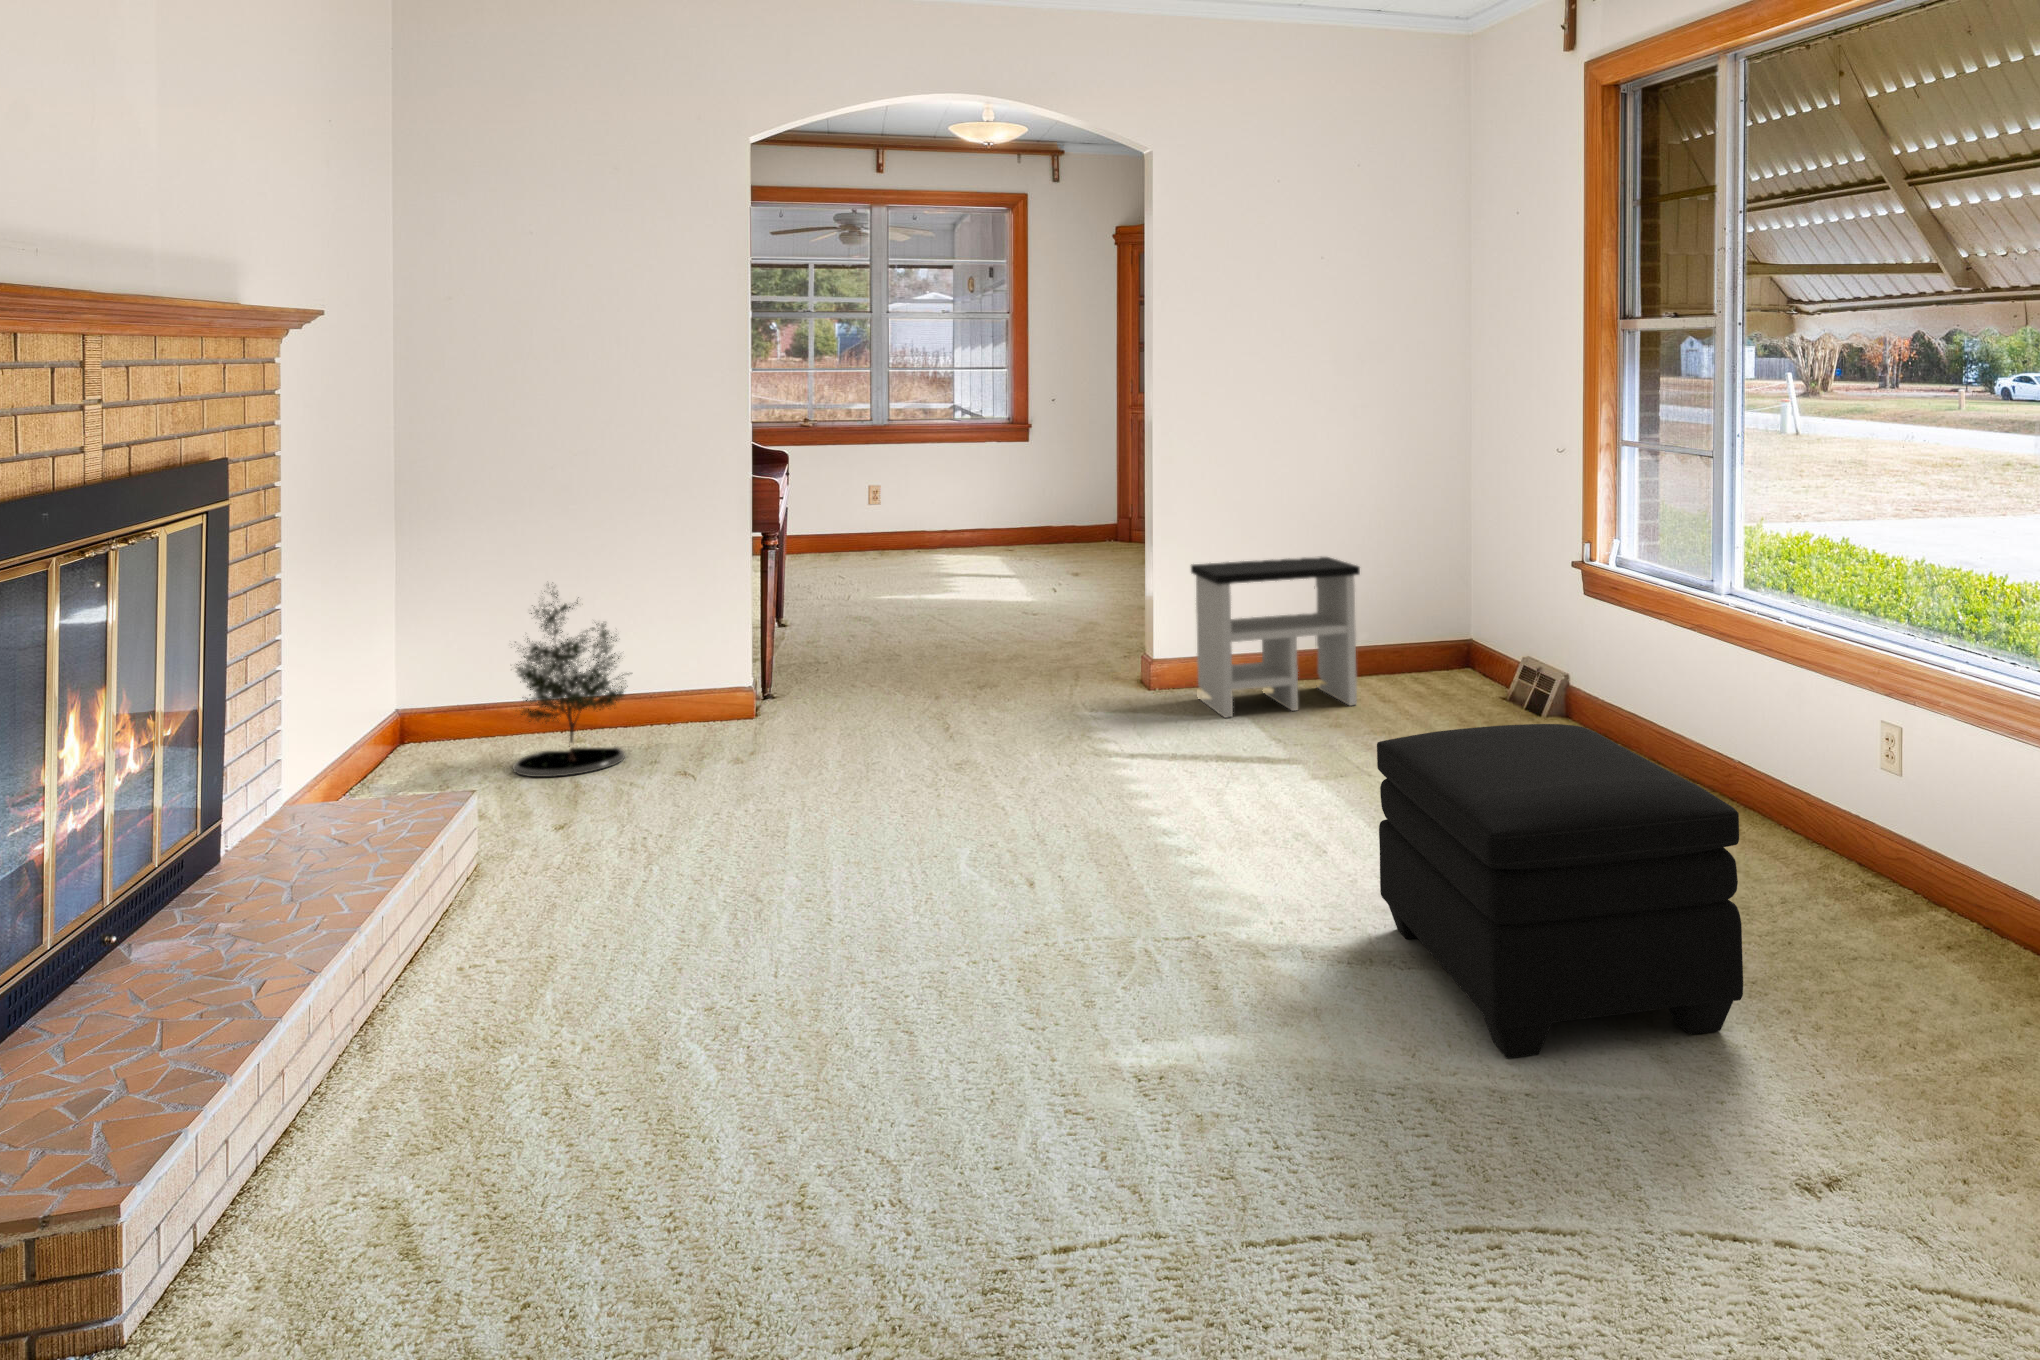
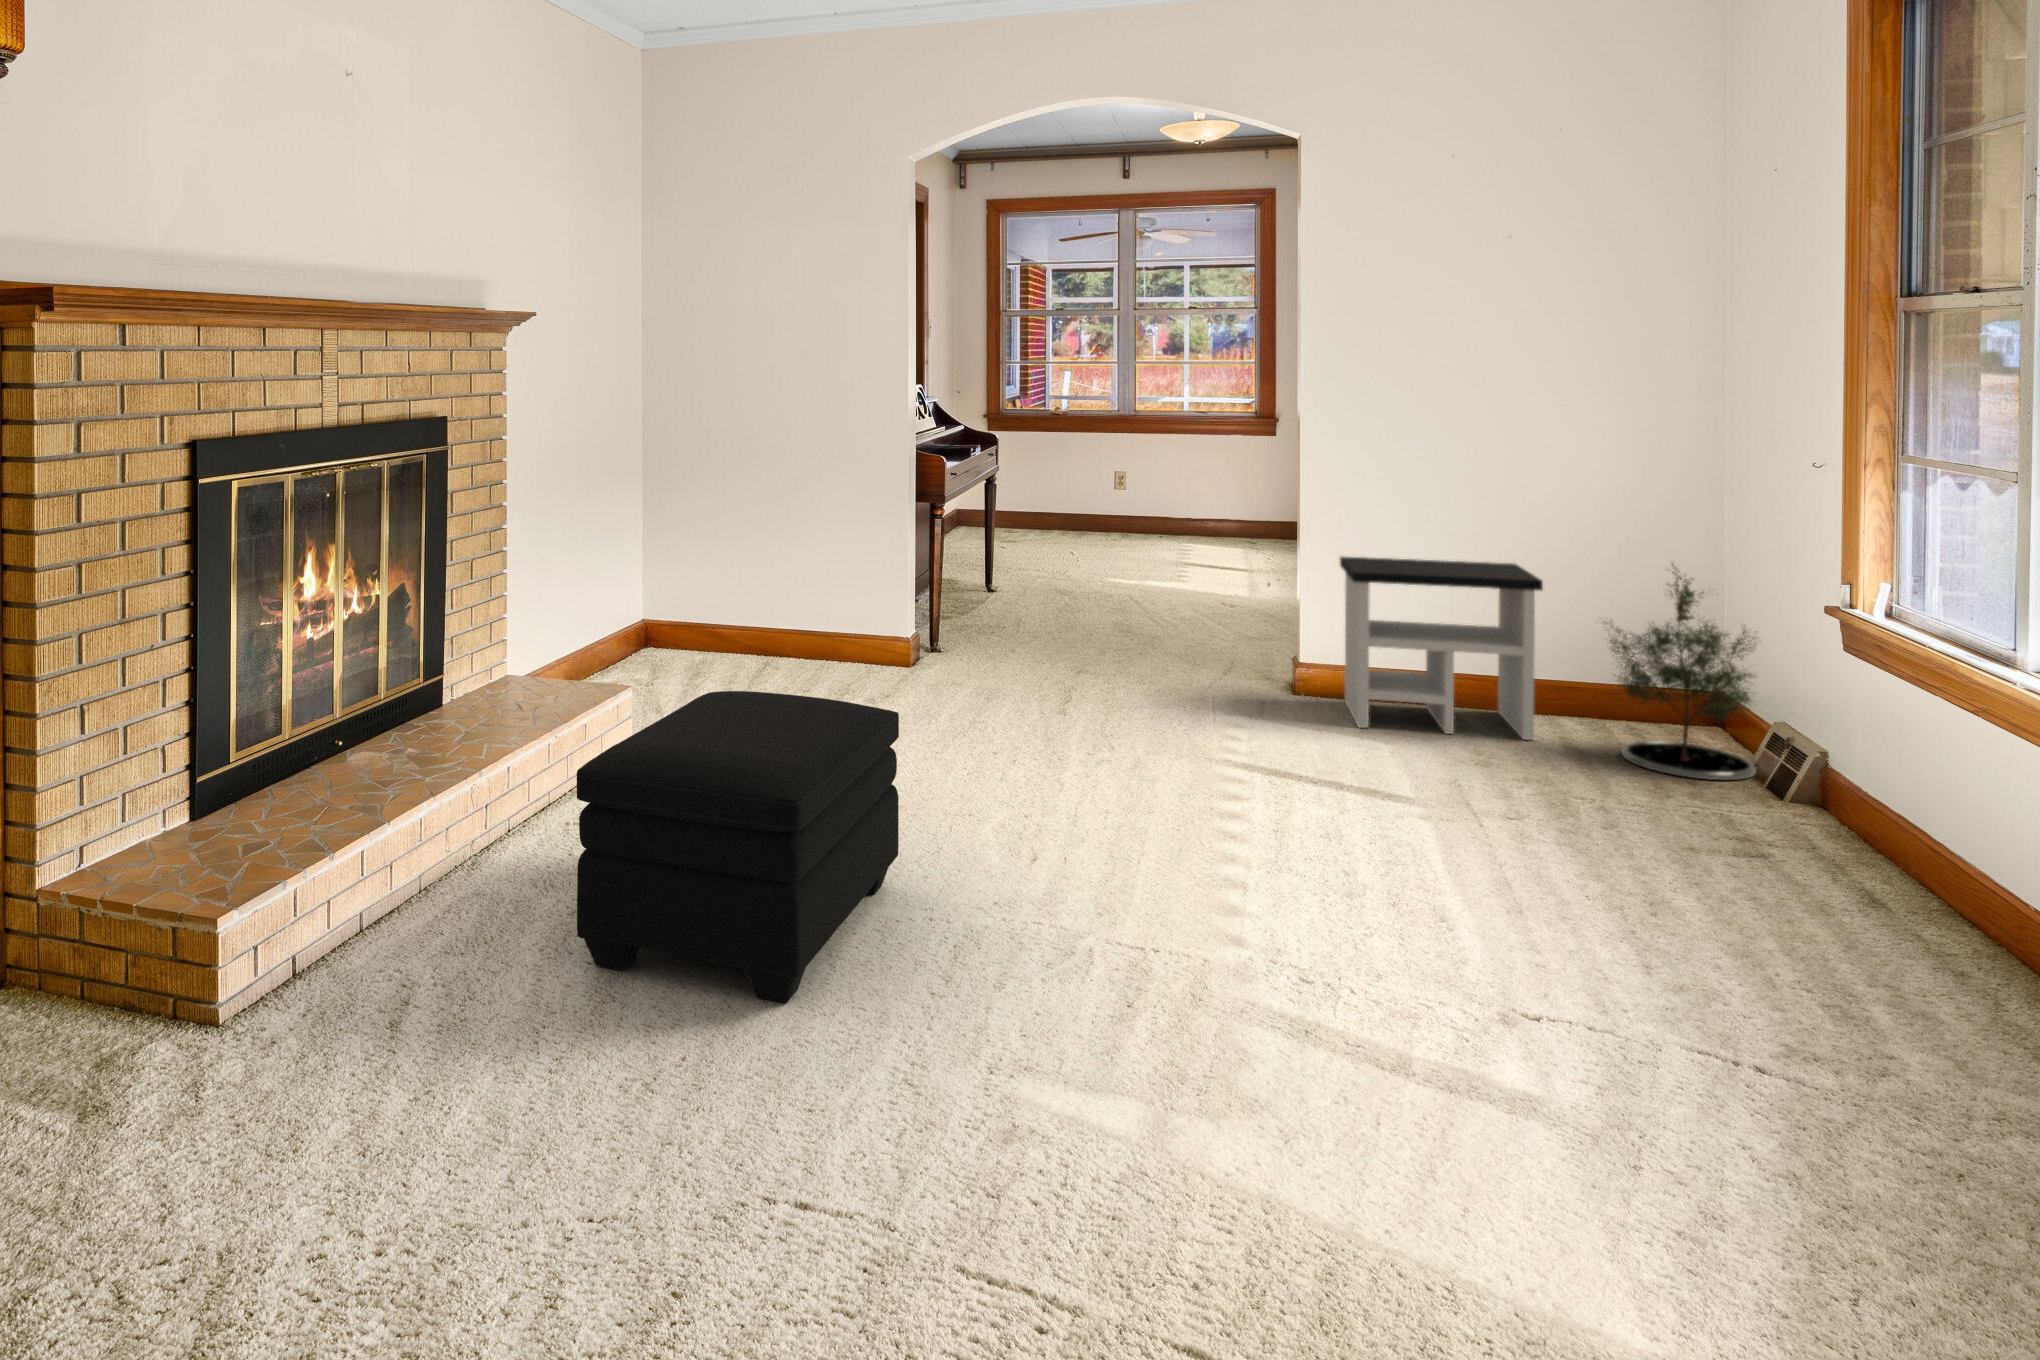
potted tree: present [513,585,628,777] -> present [1604,565,1758,780]
ottoman: present [1377,724,1743,1058] -> present [577,691,899,1003]

